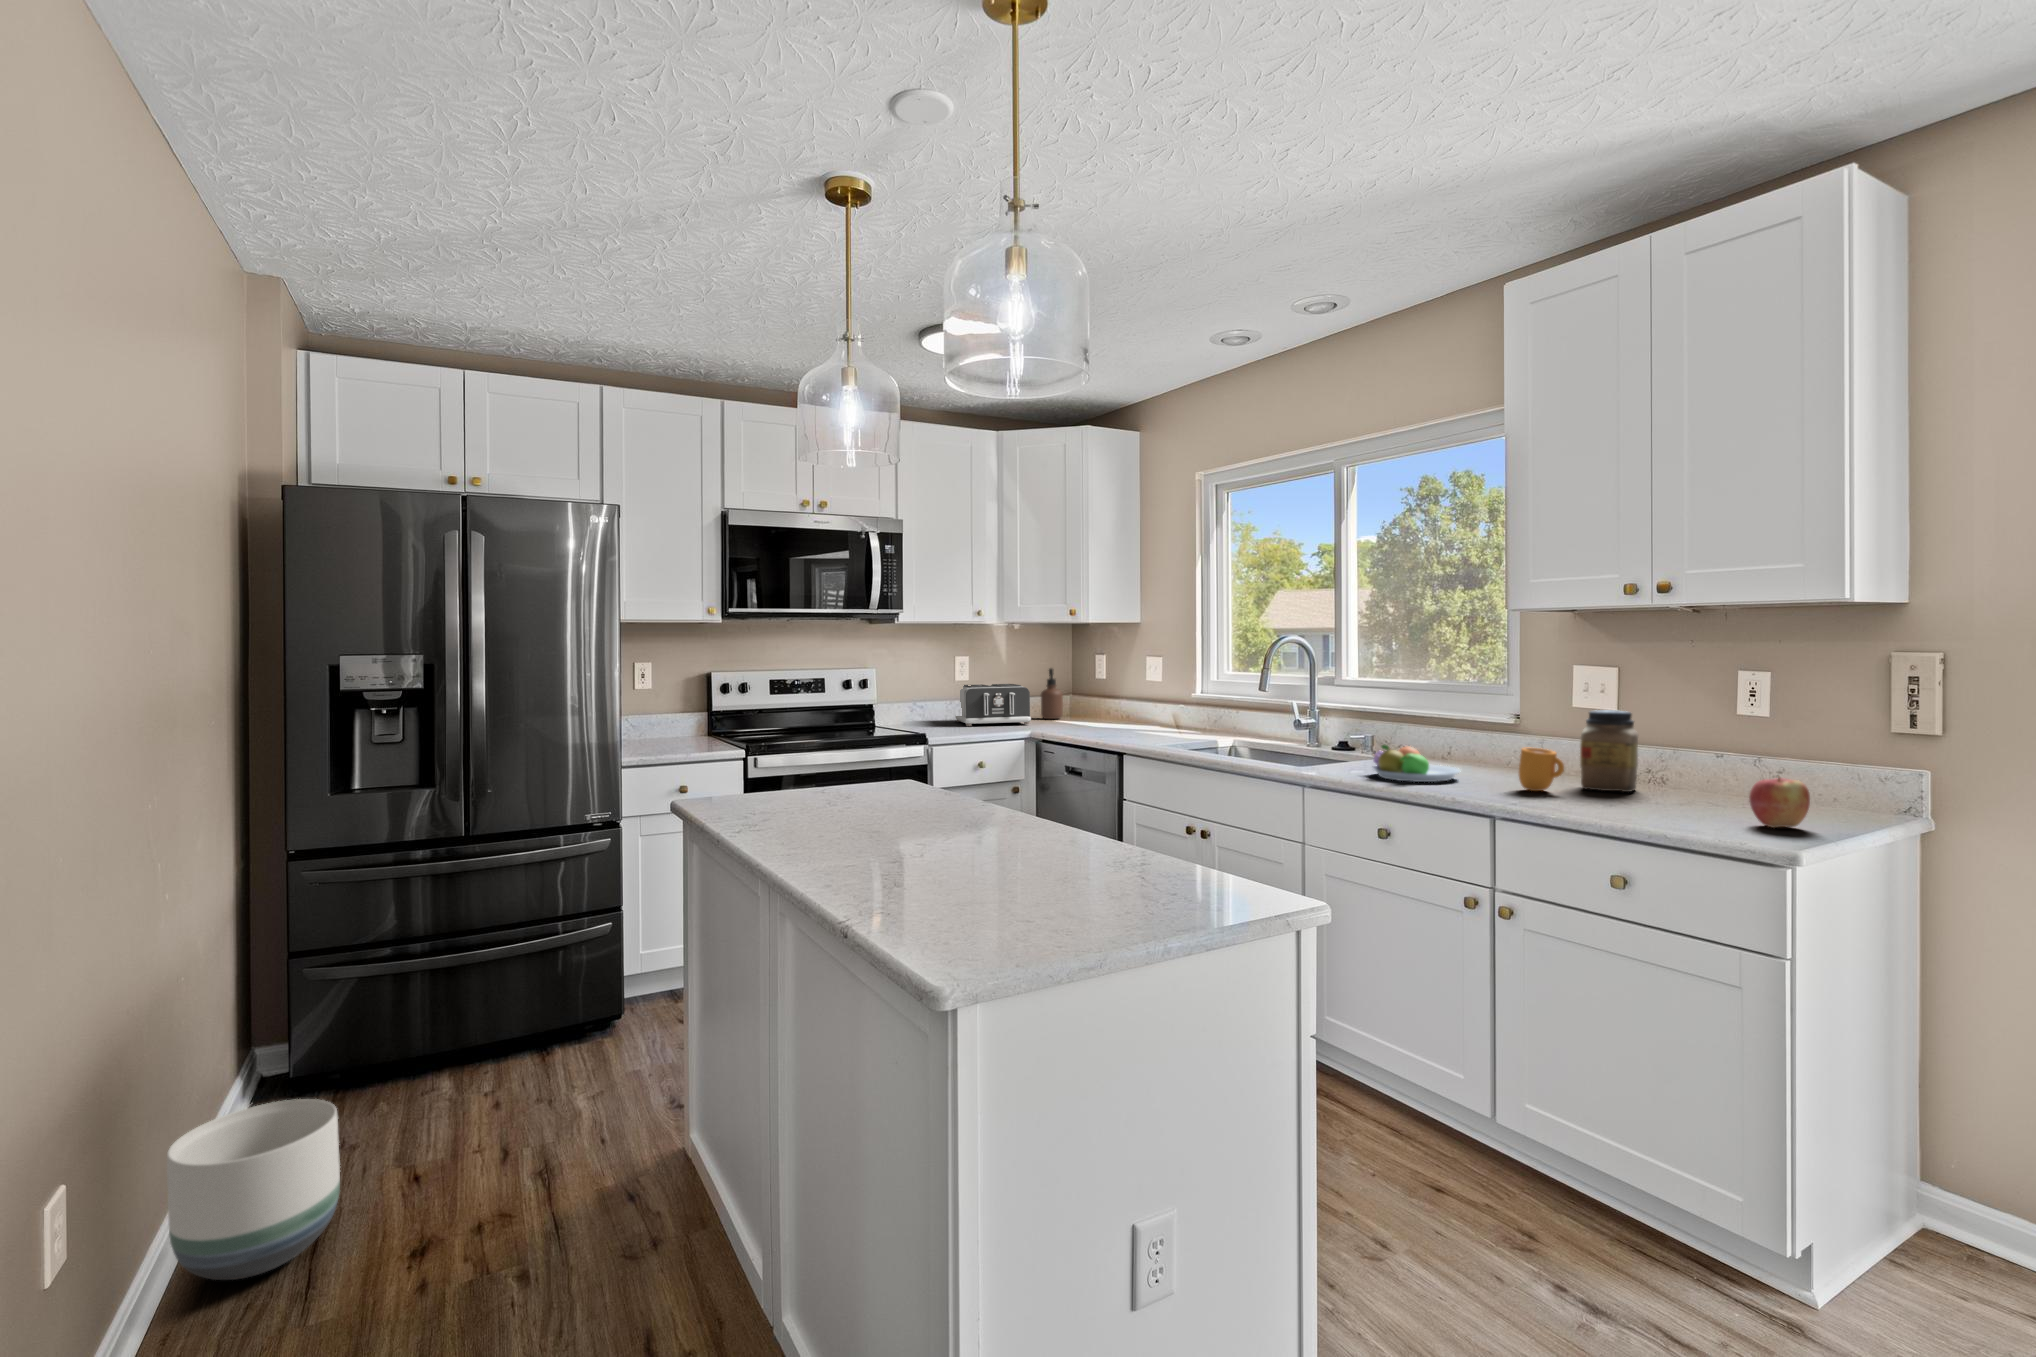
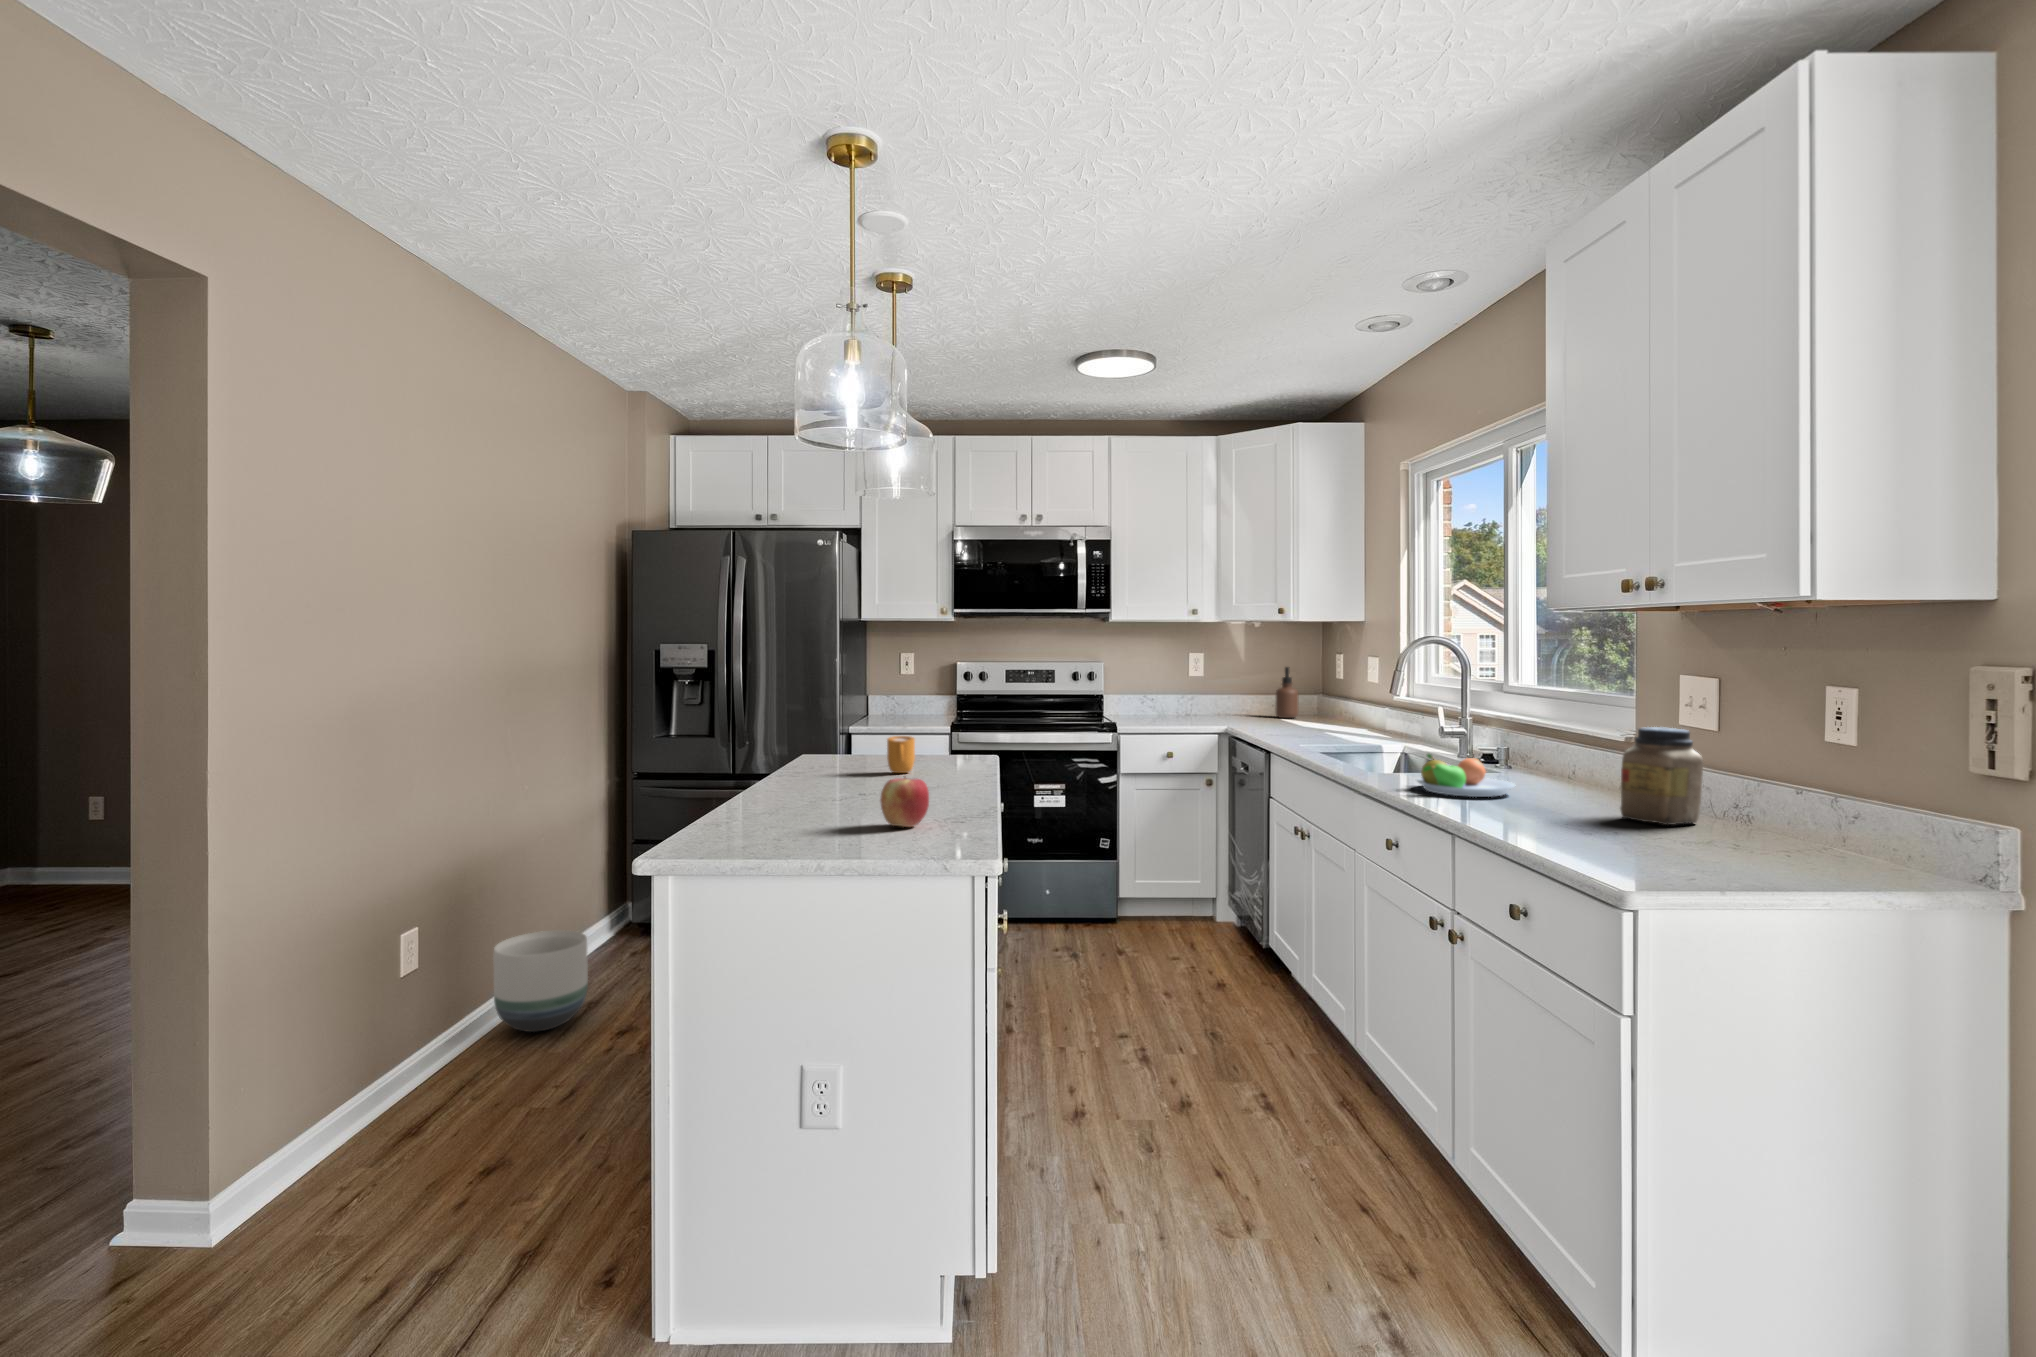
toaster: present [955,684,1031,726] -> none [1180,681,1249,721]
mug: present [1519,747,1564,791] -> present [887,736,915,773]
apple: present [1749,777,1810,828] -> present [880,777,929,827]

